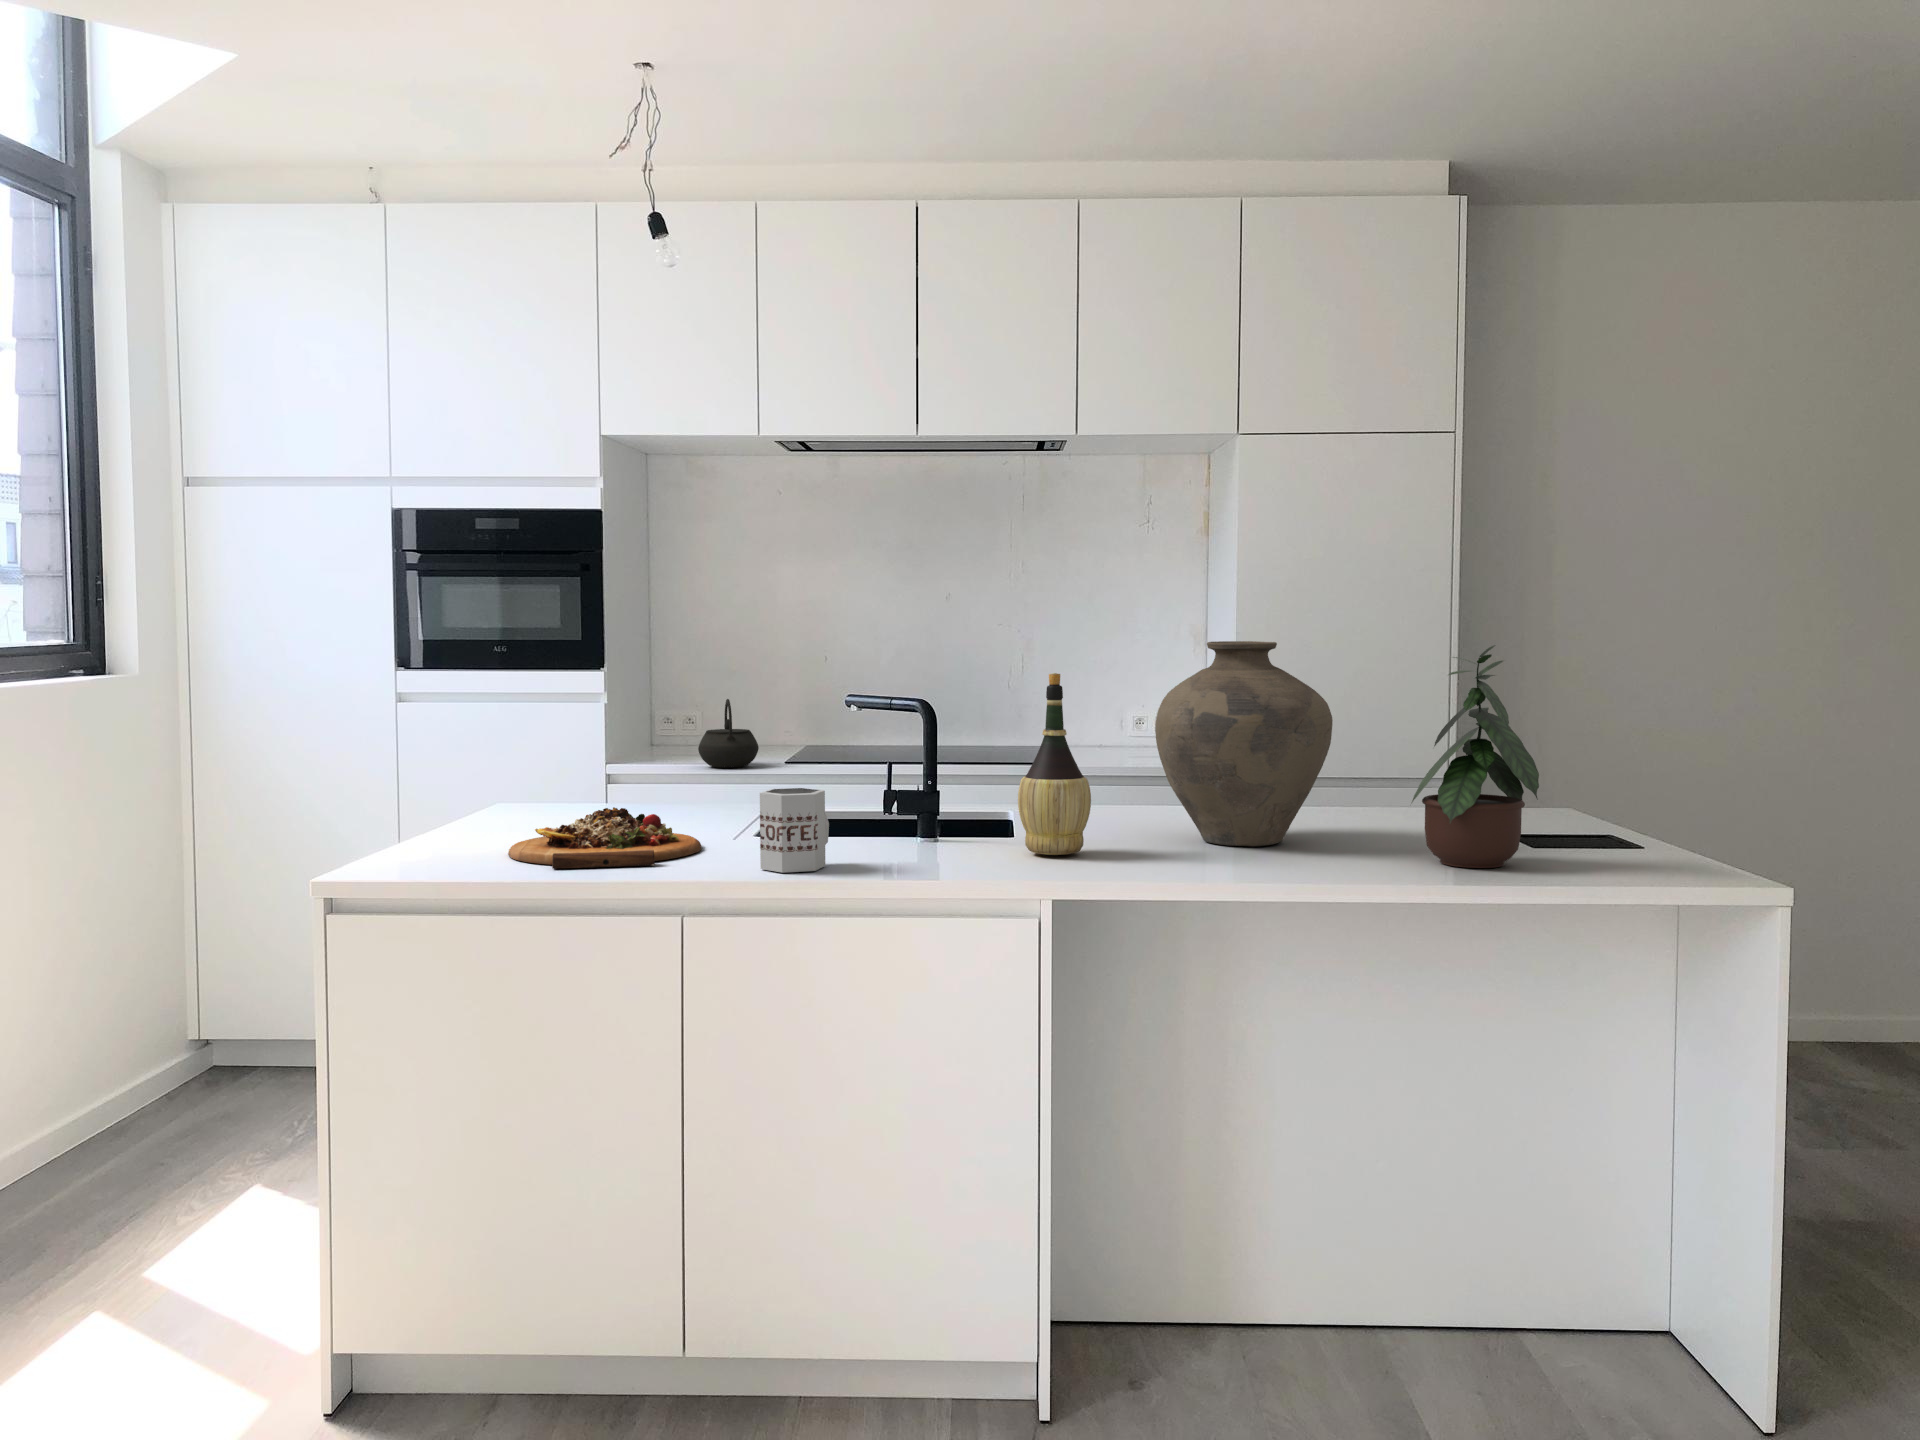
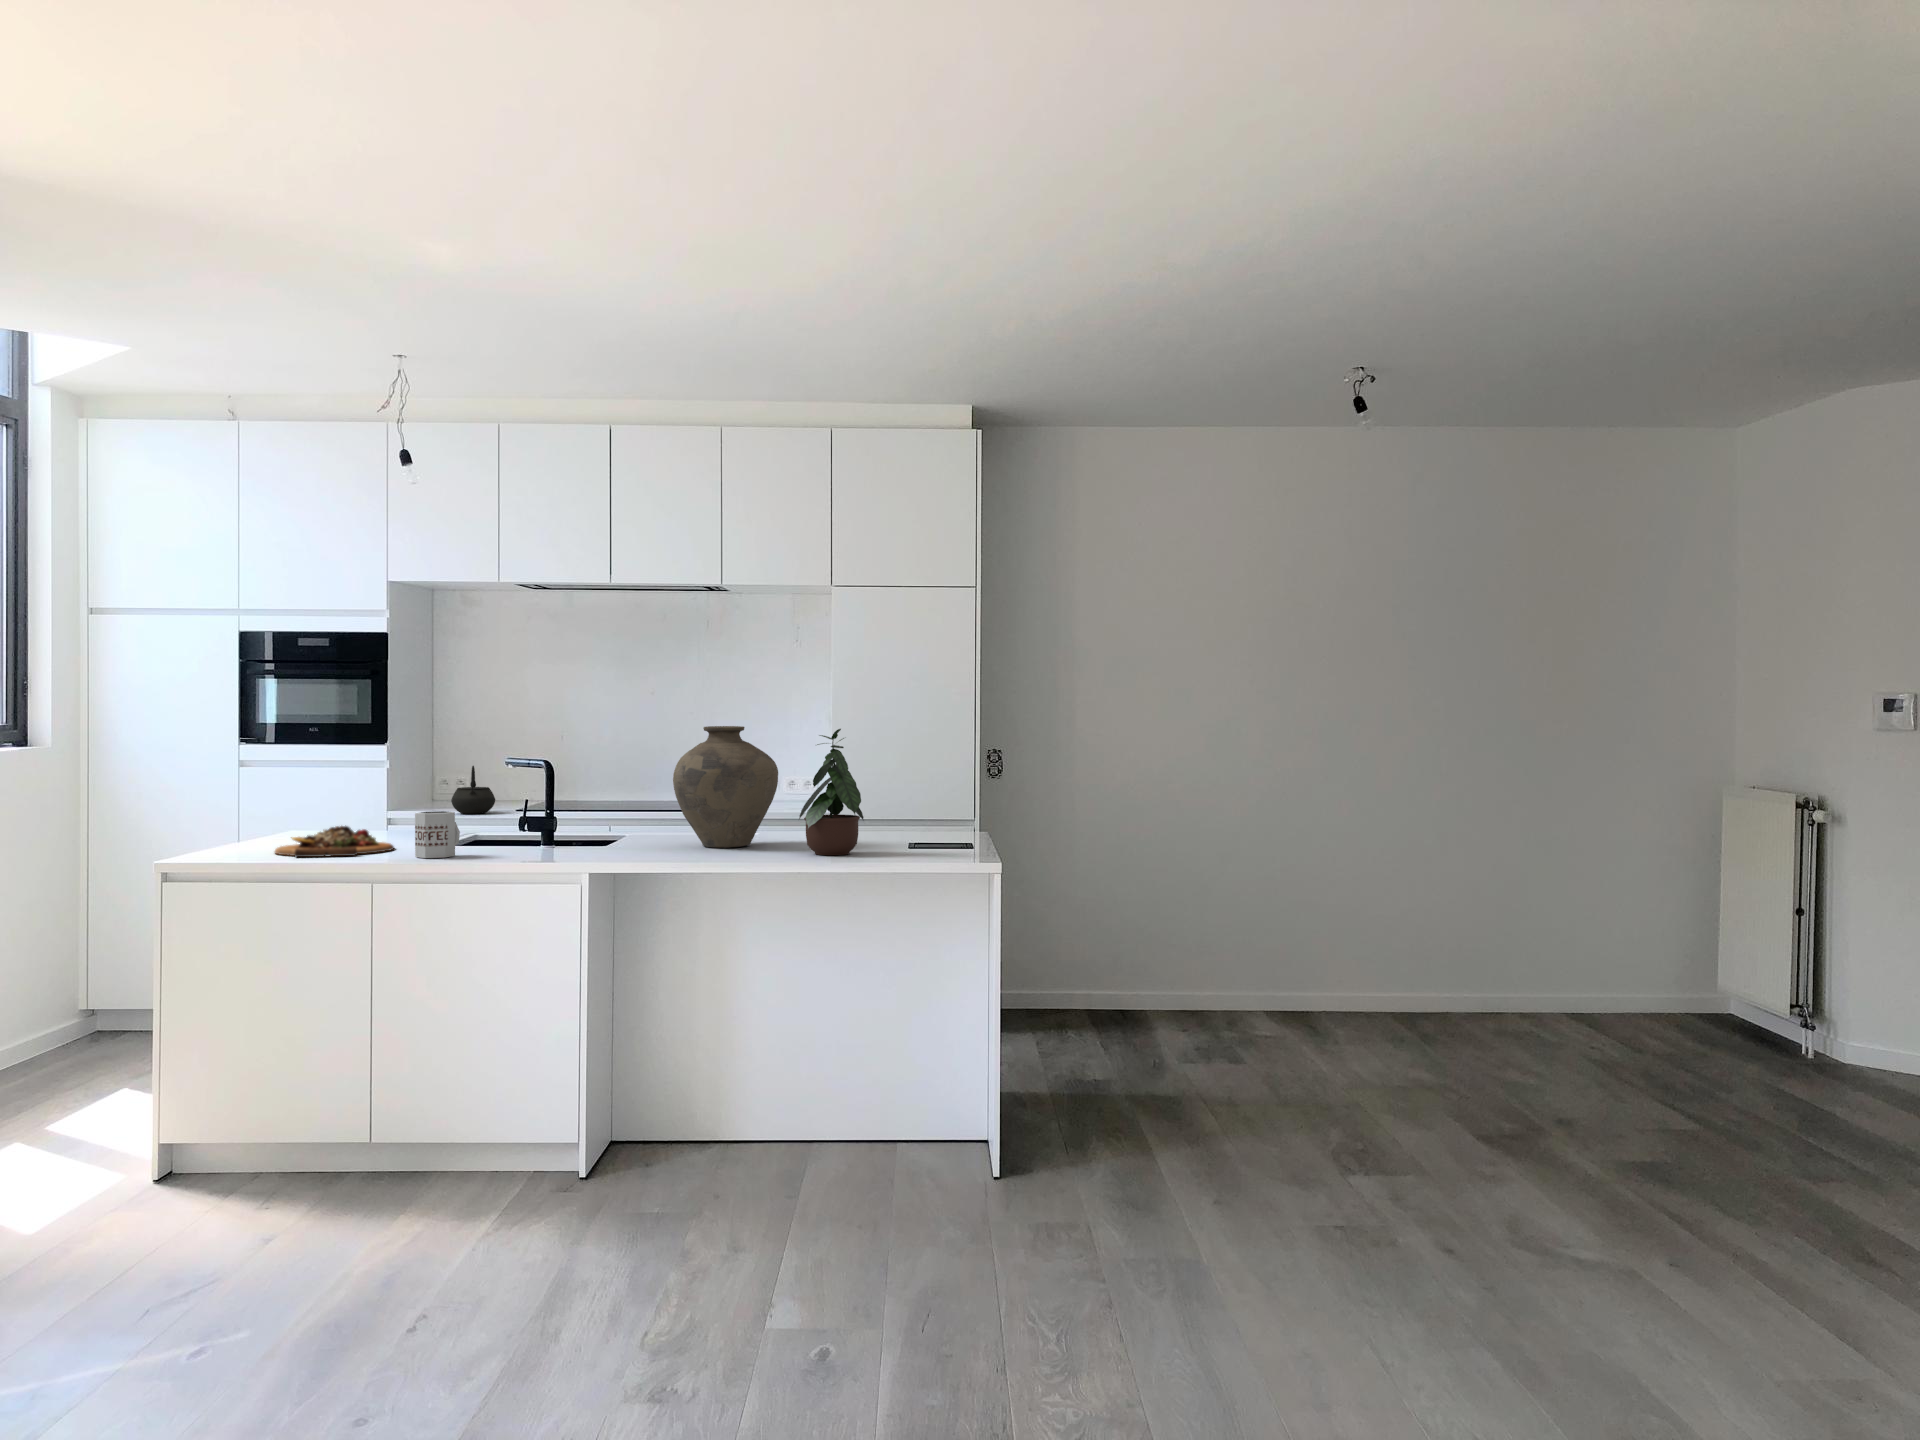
wine bottle: present [1018,673,1091,855] -> none [578,745,622,851]

